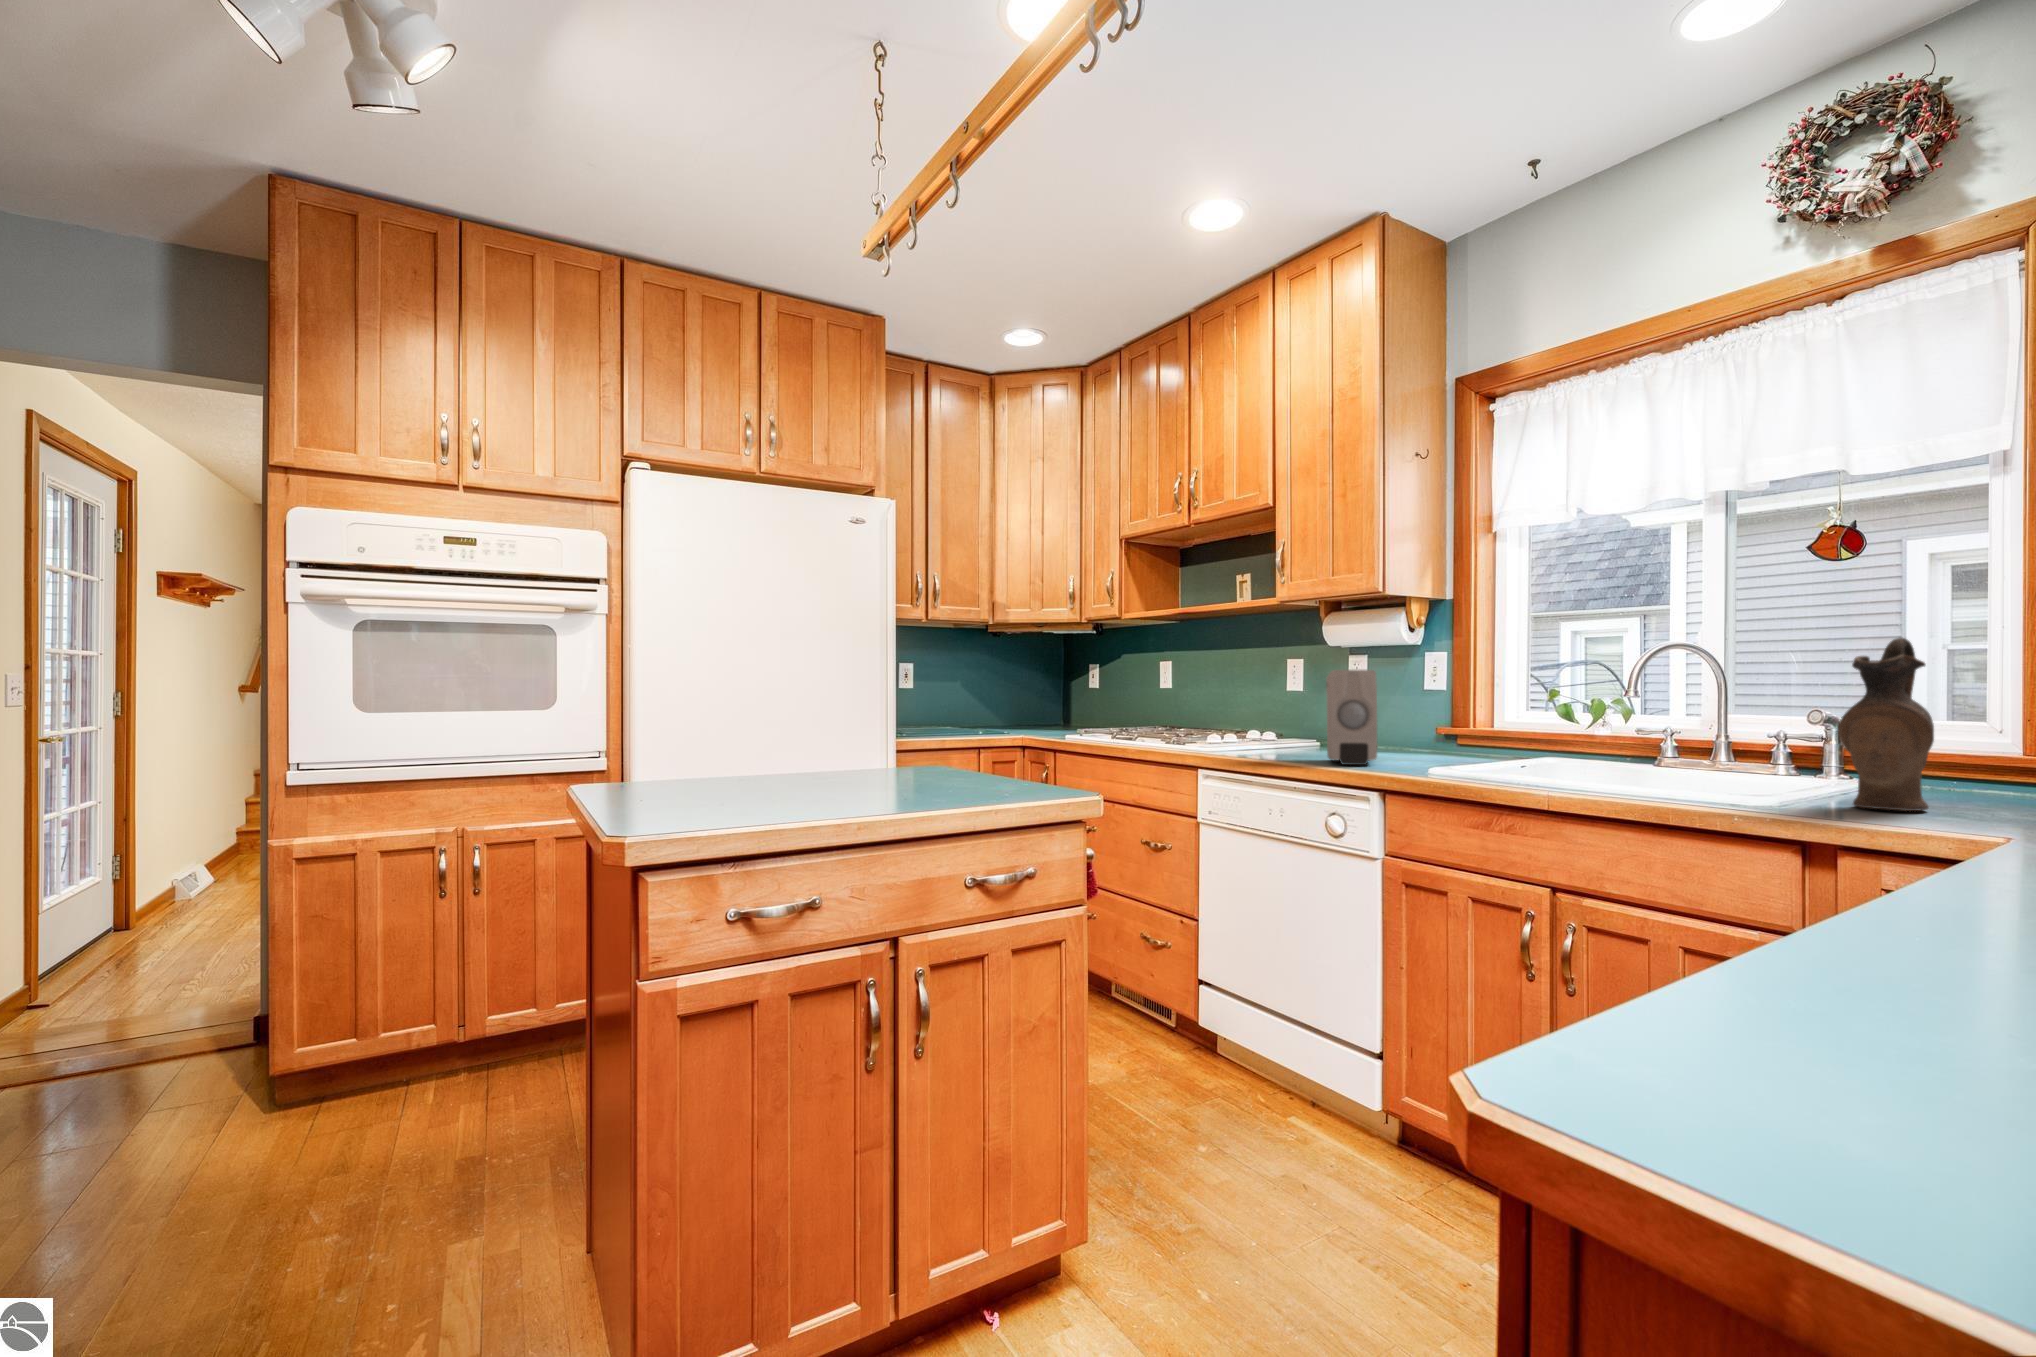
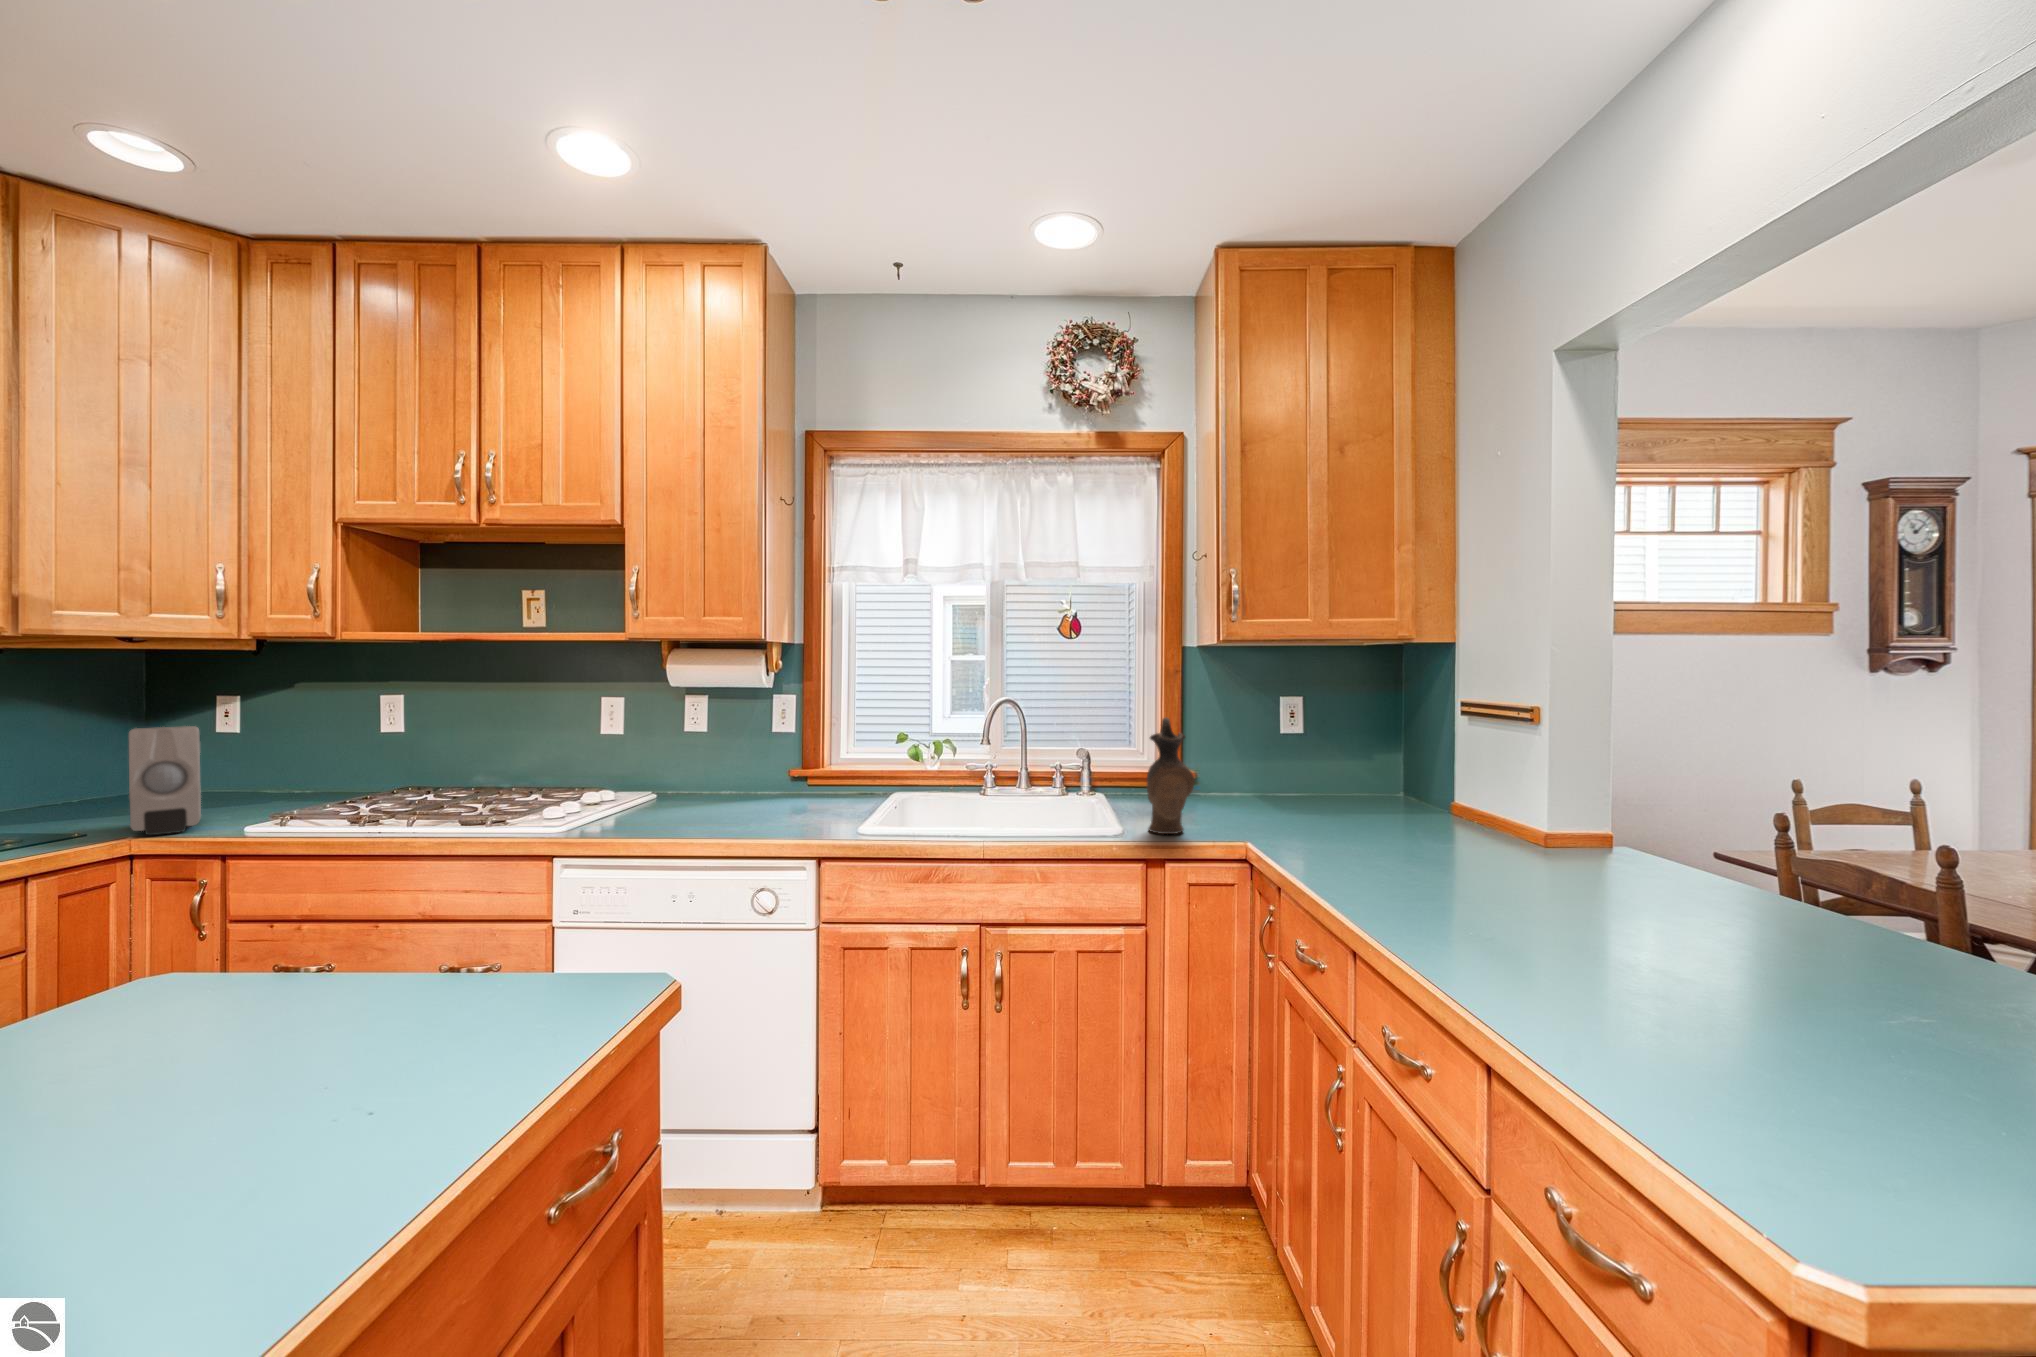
soap dispenser: present [1326,670,1377,765] -> present [129,726,201,835]

